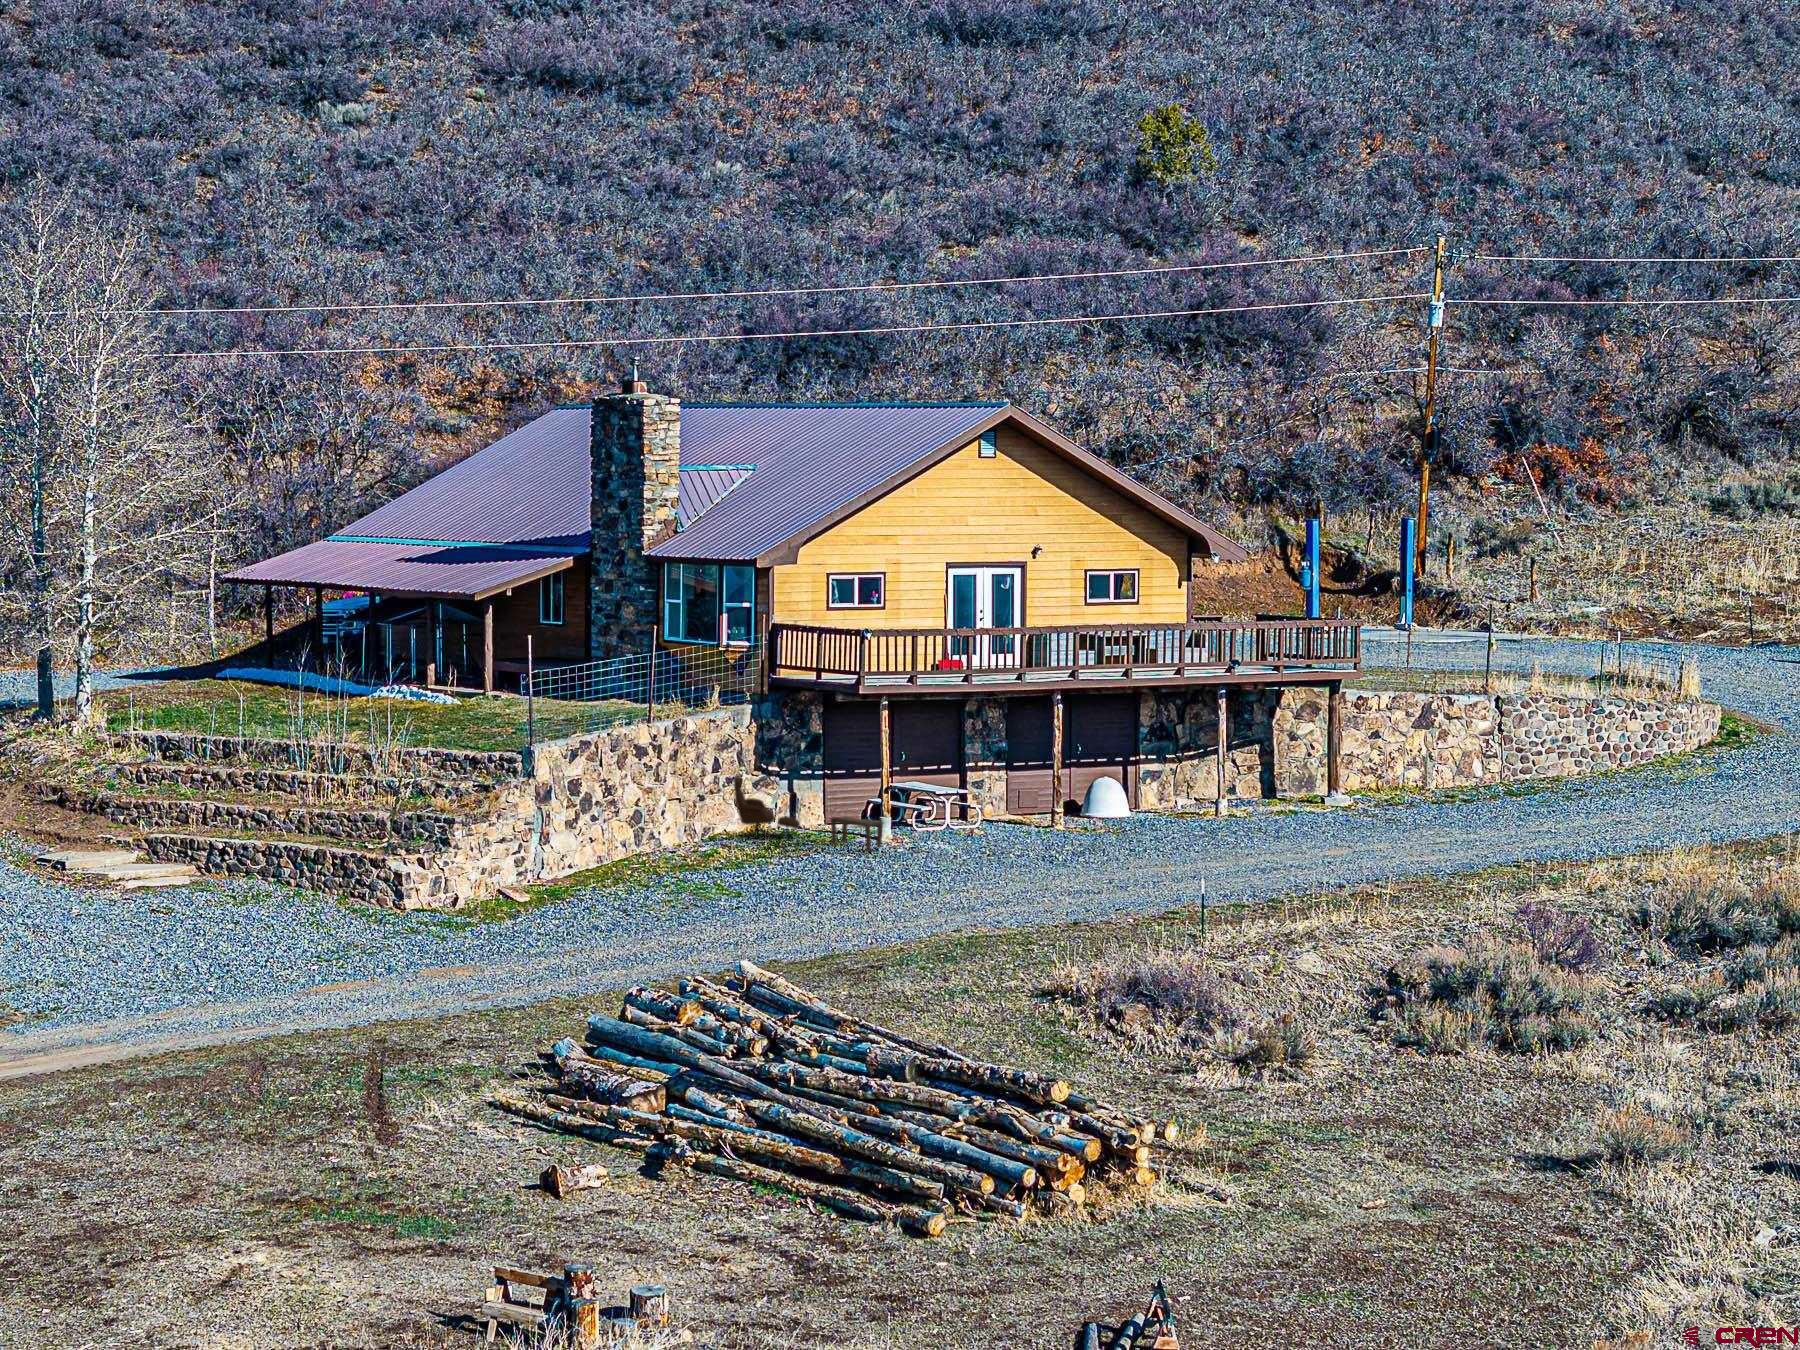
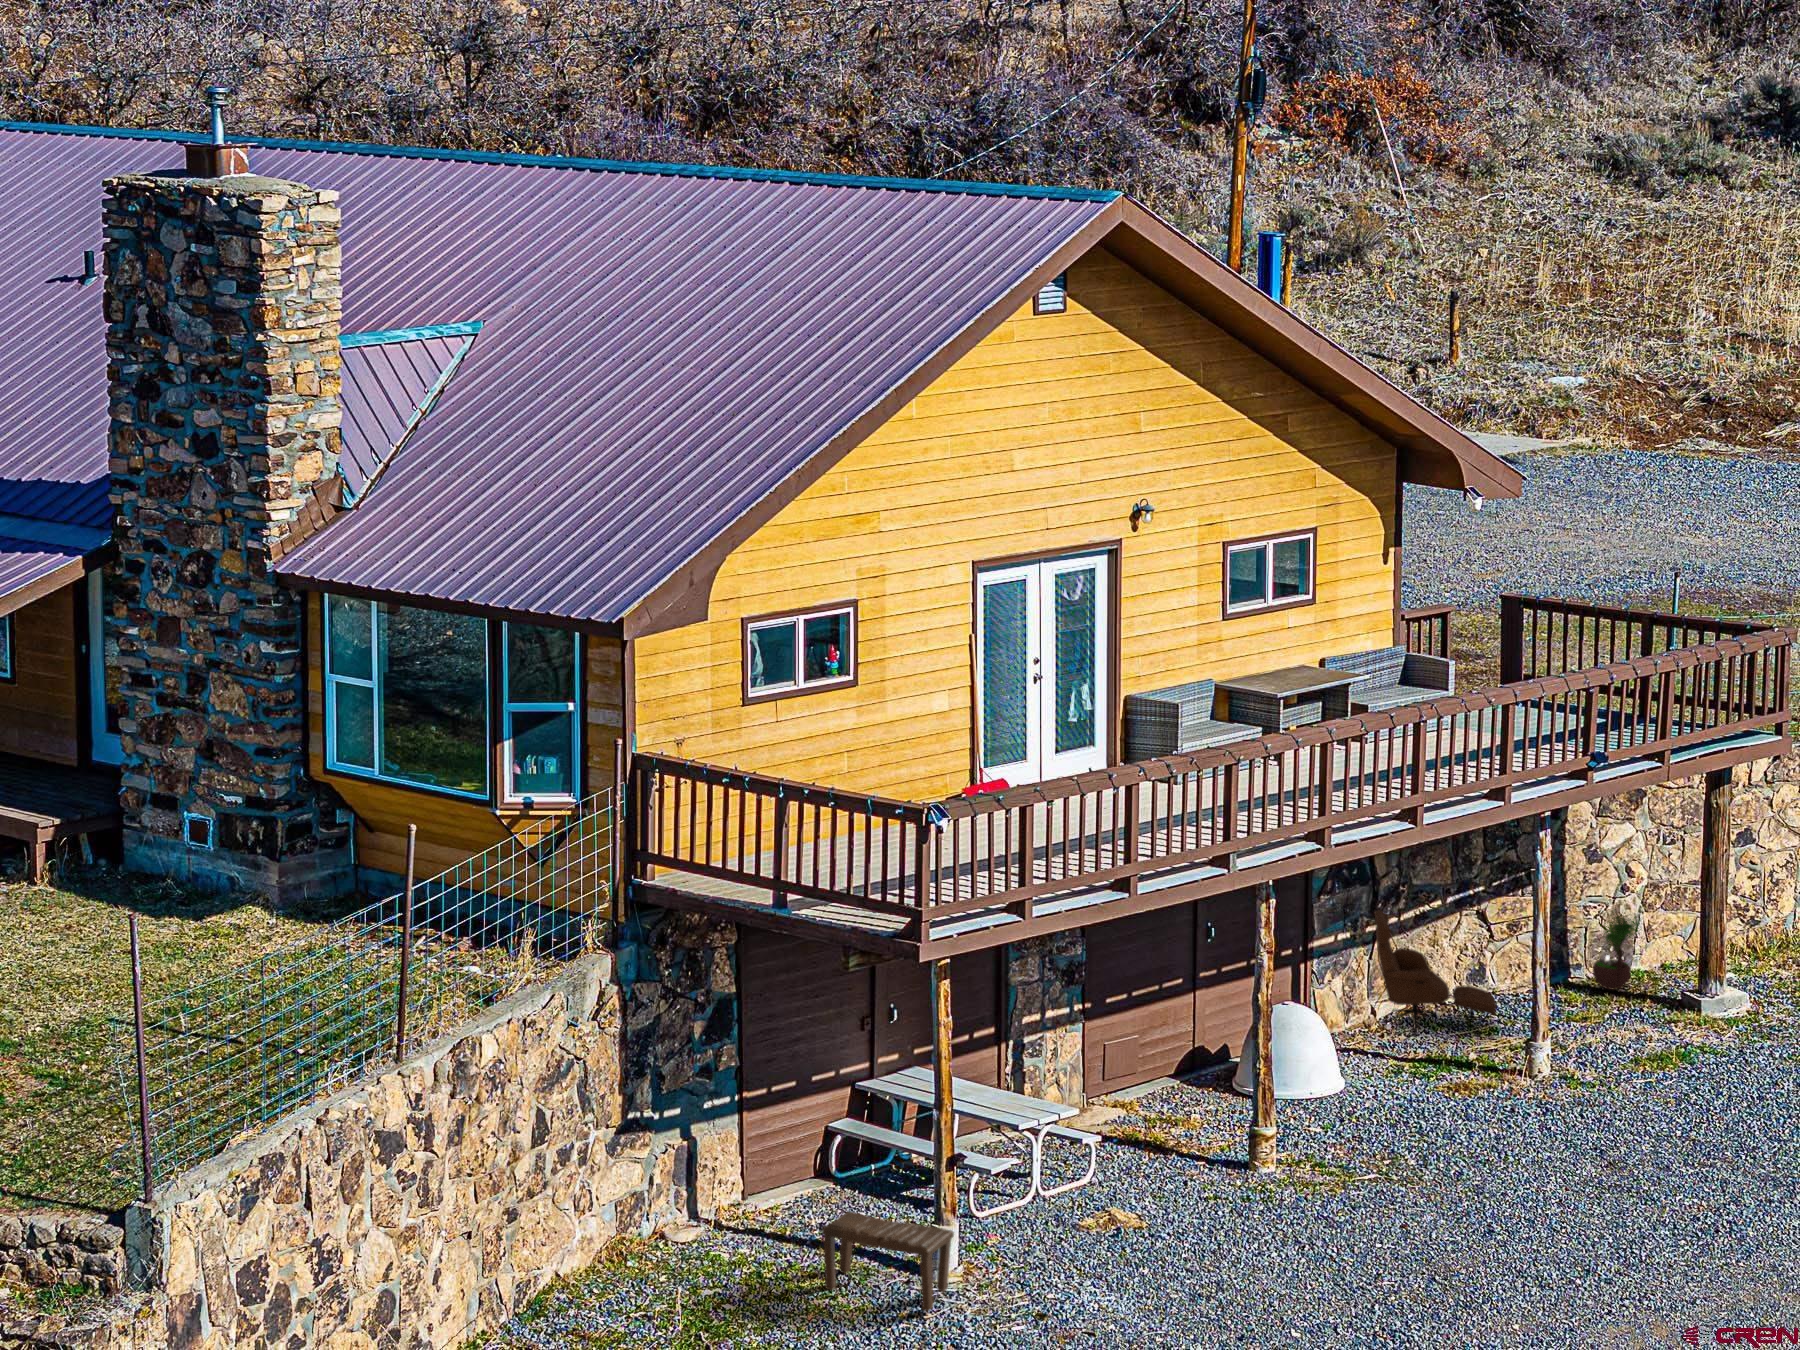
potted tree: none [1290,761,1315,803] -> present [1593,914,1641,990]
lounge chair: present [733,776,800,839] -> present [1375,910,1497,1034]

